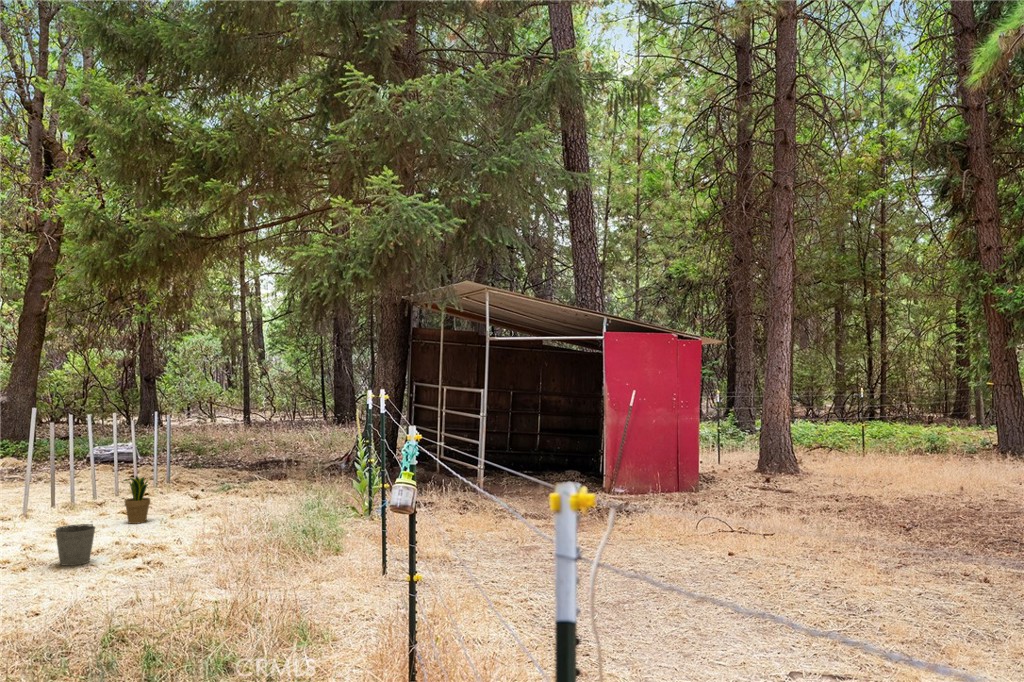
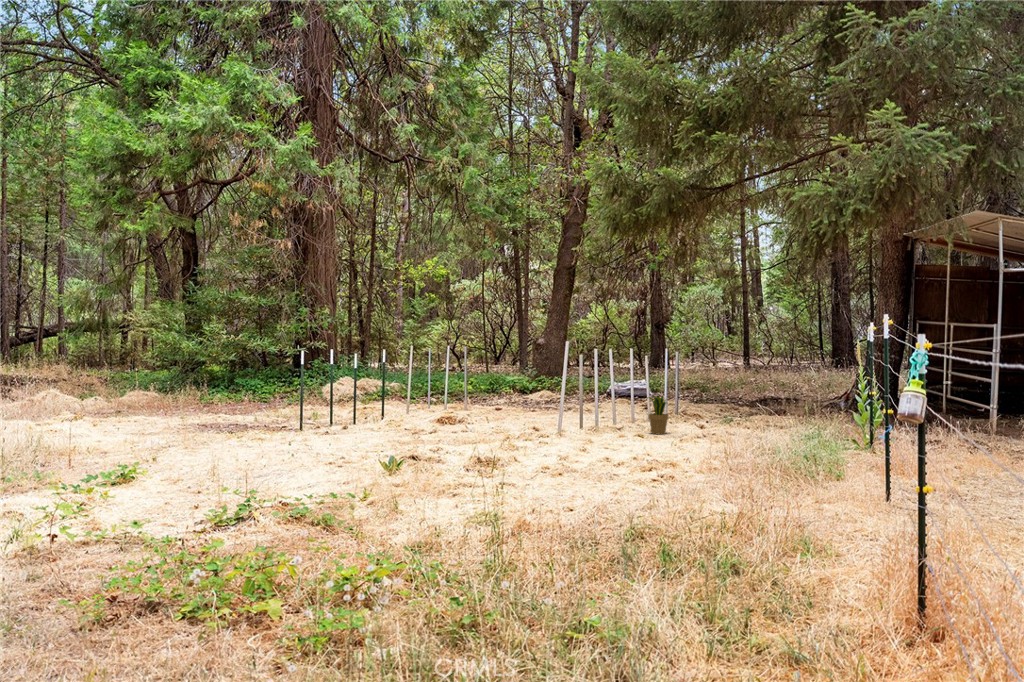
bucket: present [55,524,95,566] -> none [603,423,631,454]

